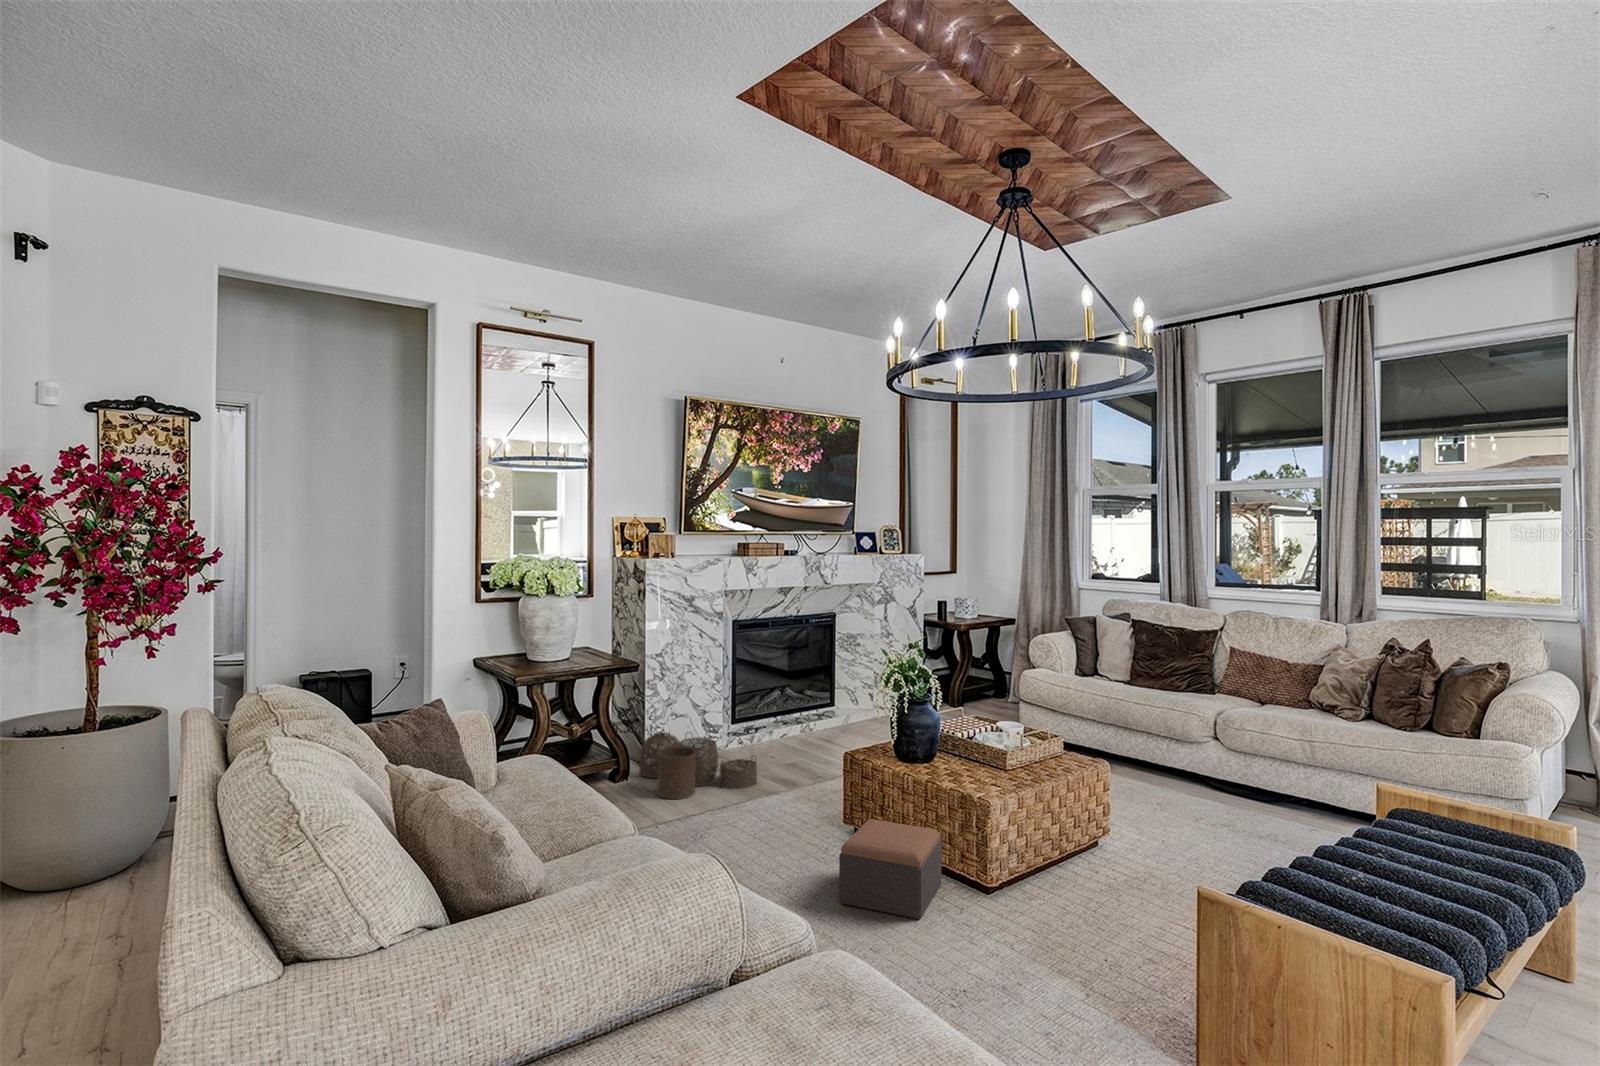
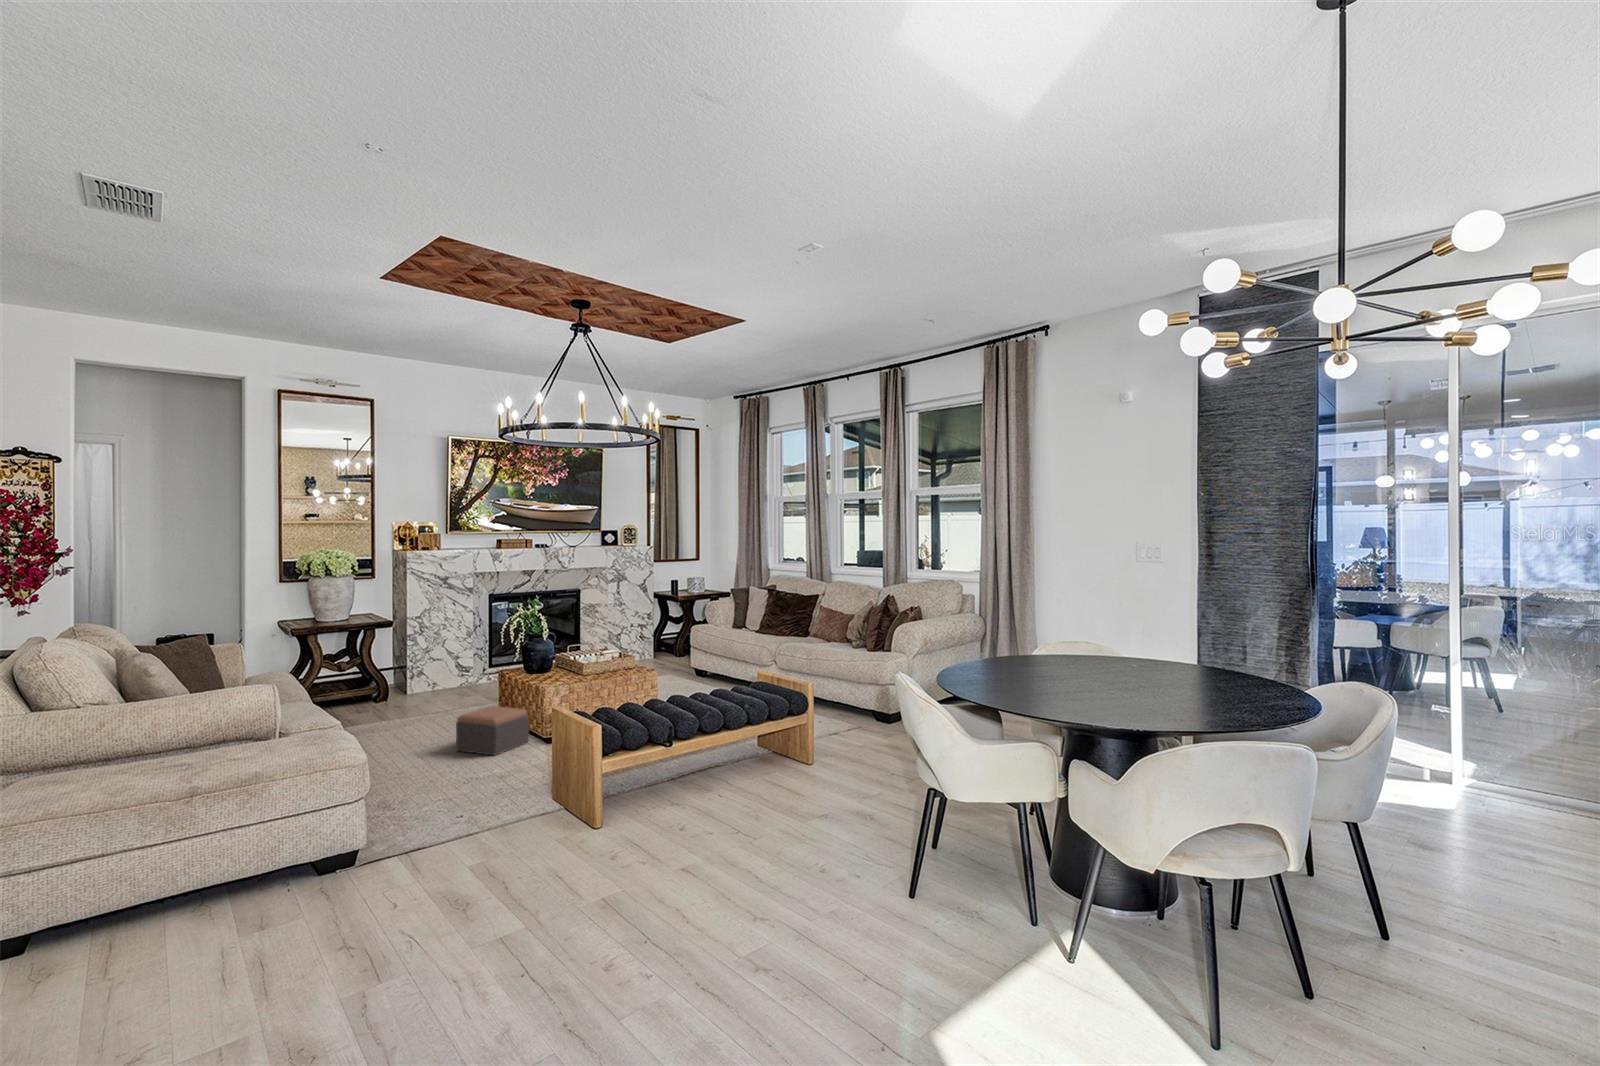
woven basket: present [639,733,757,799] -> none [398,668,477,710]

